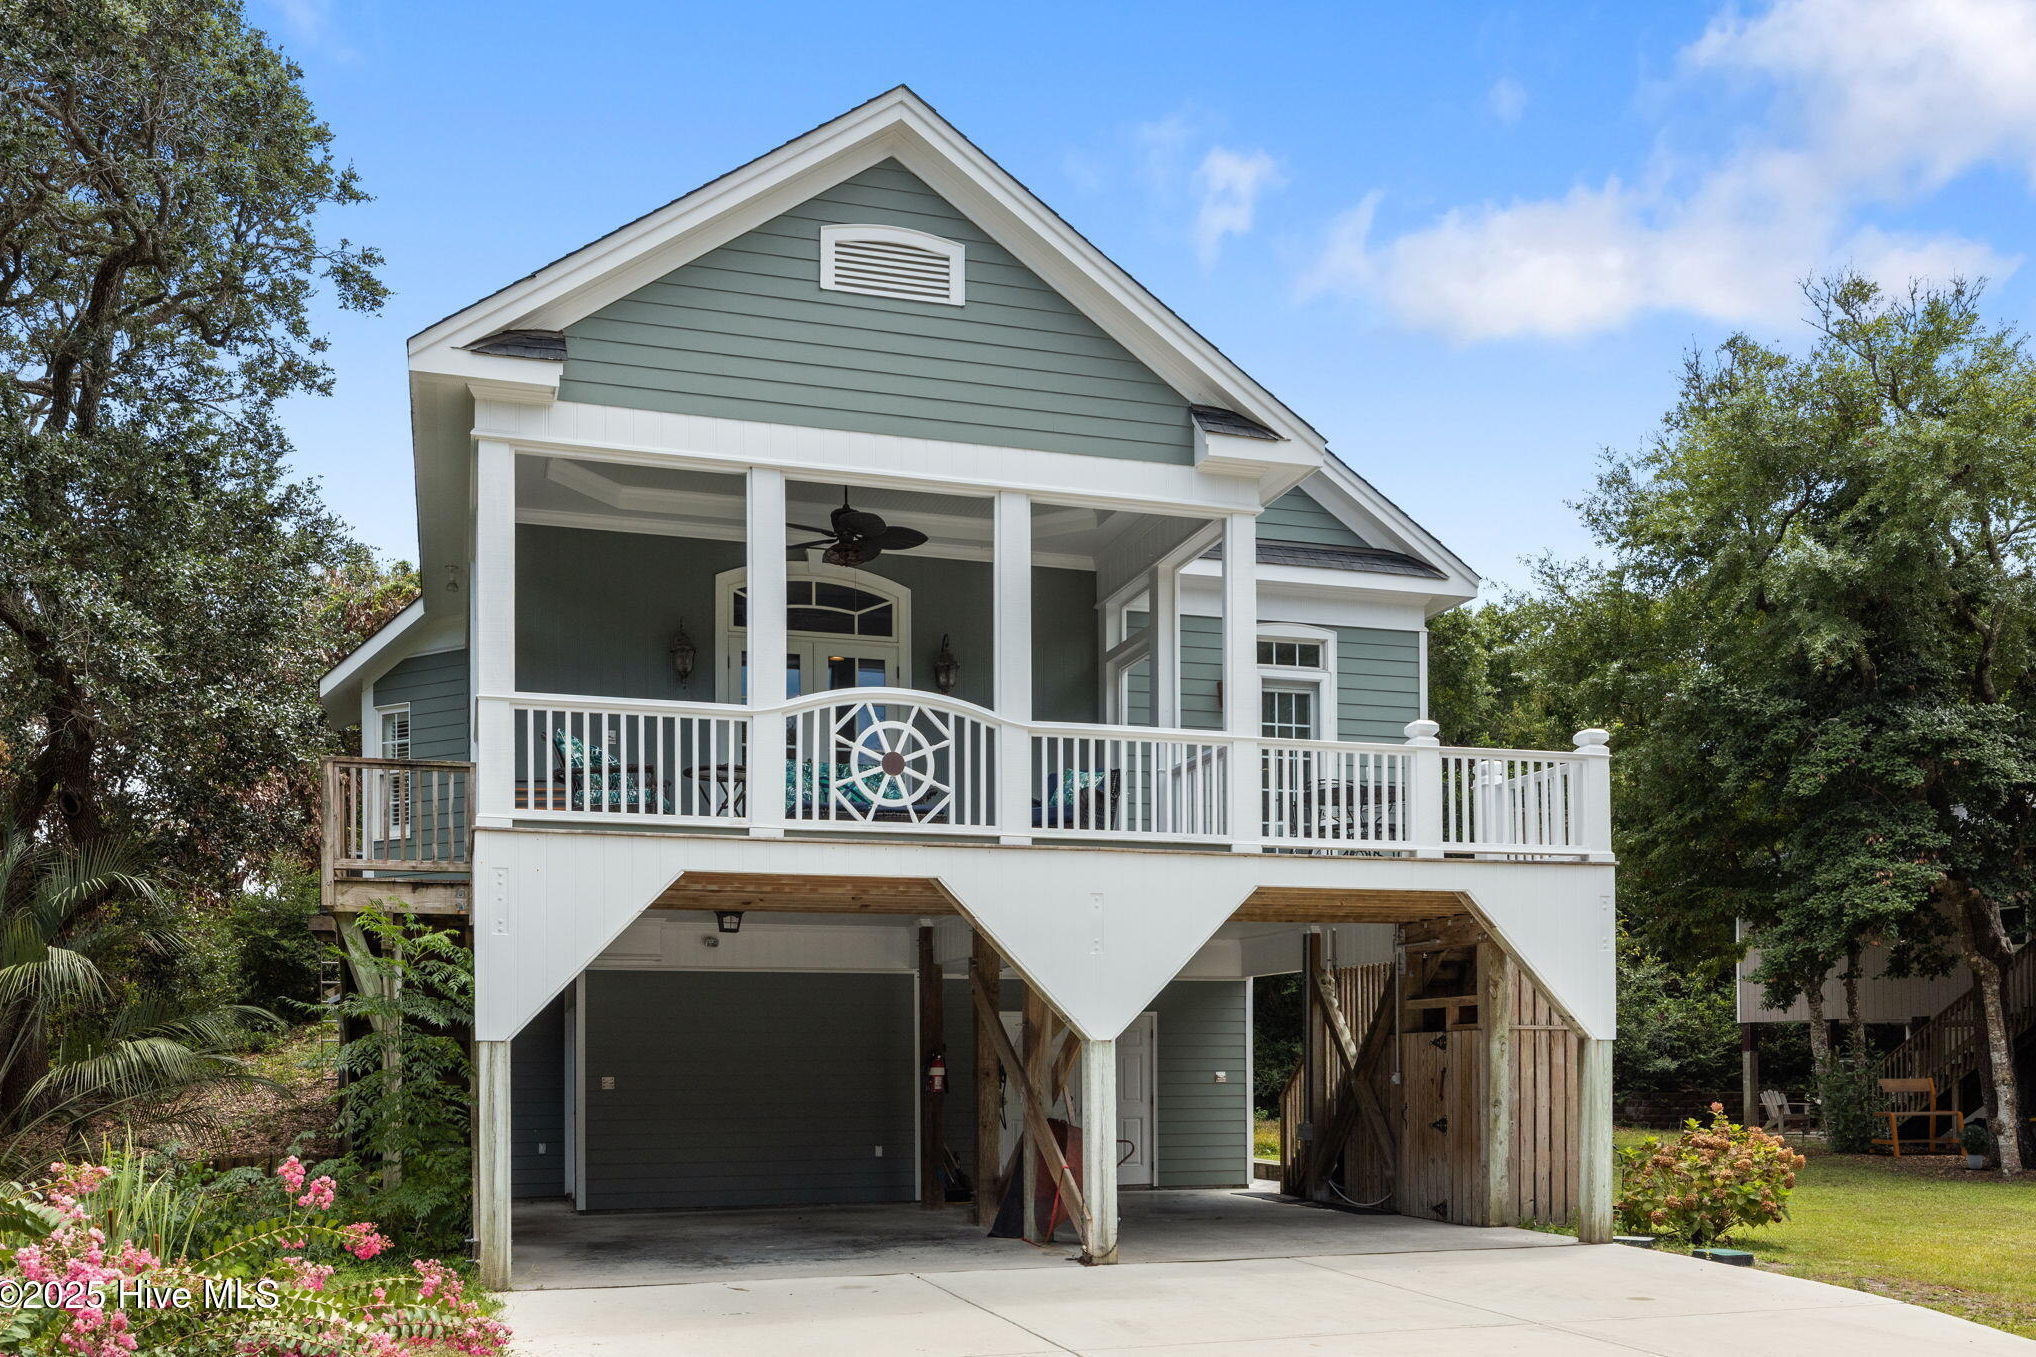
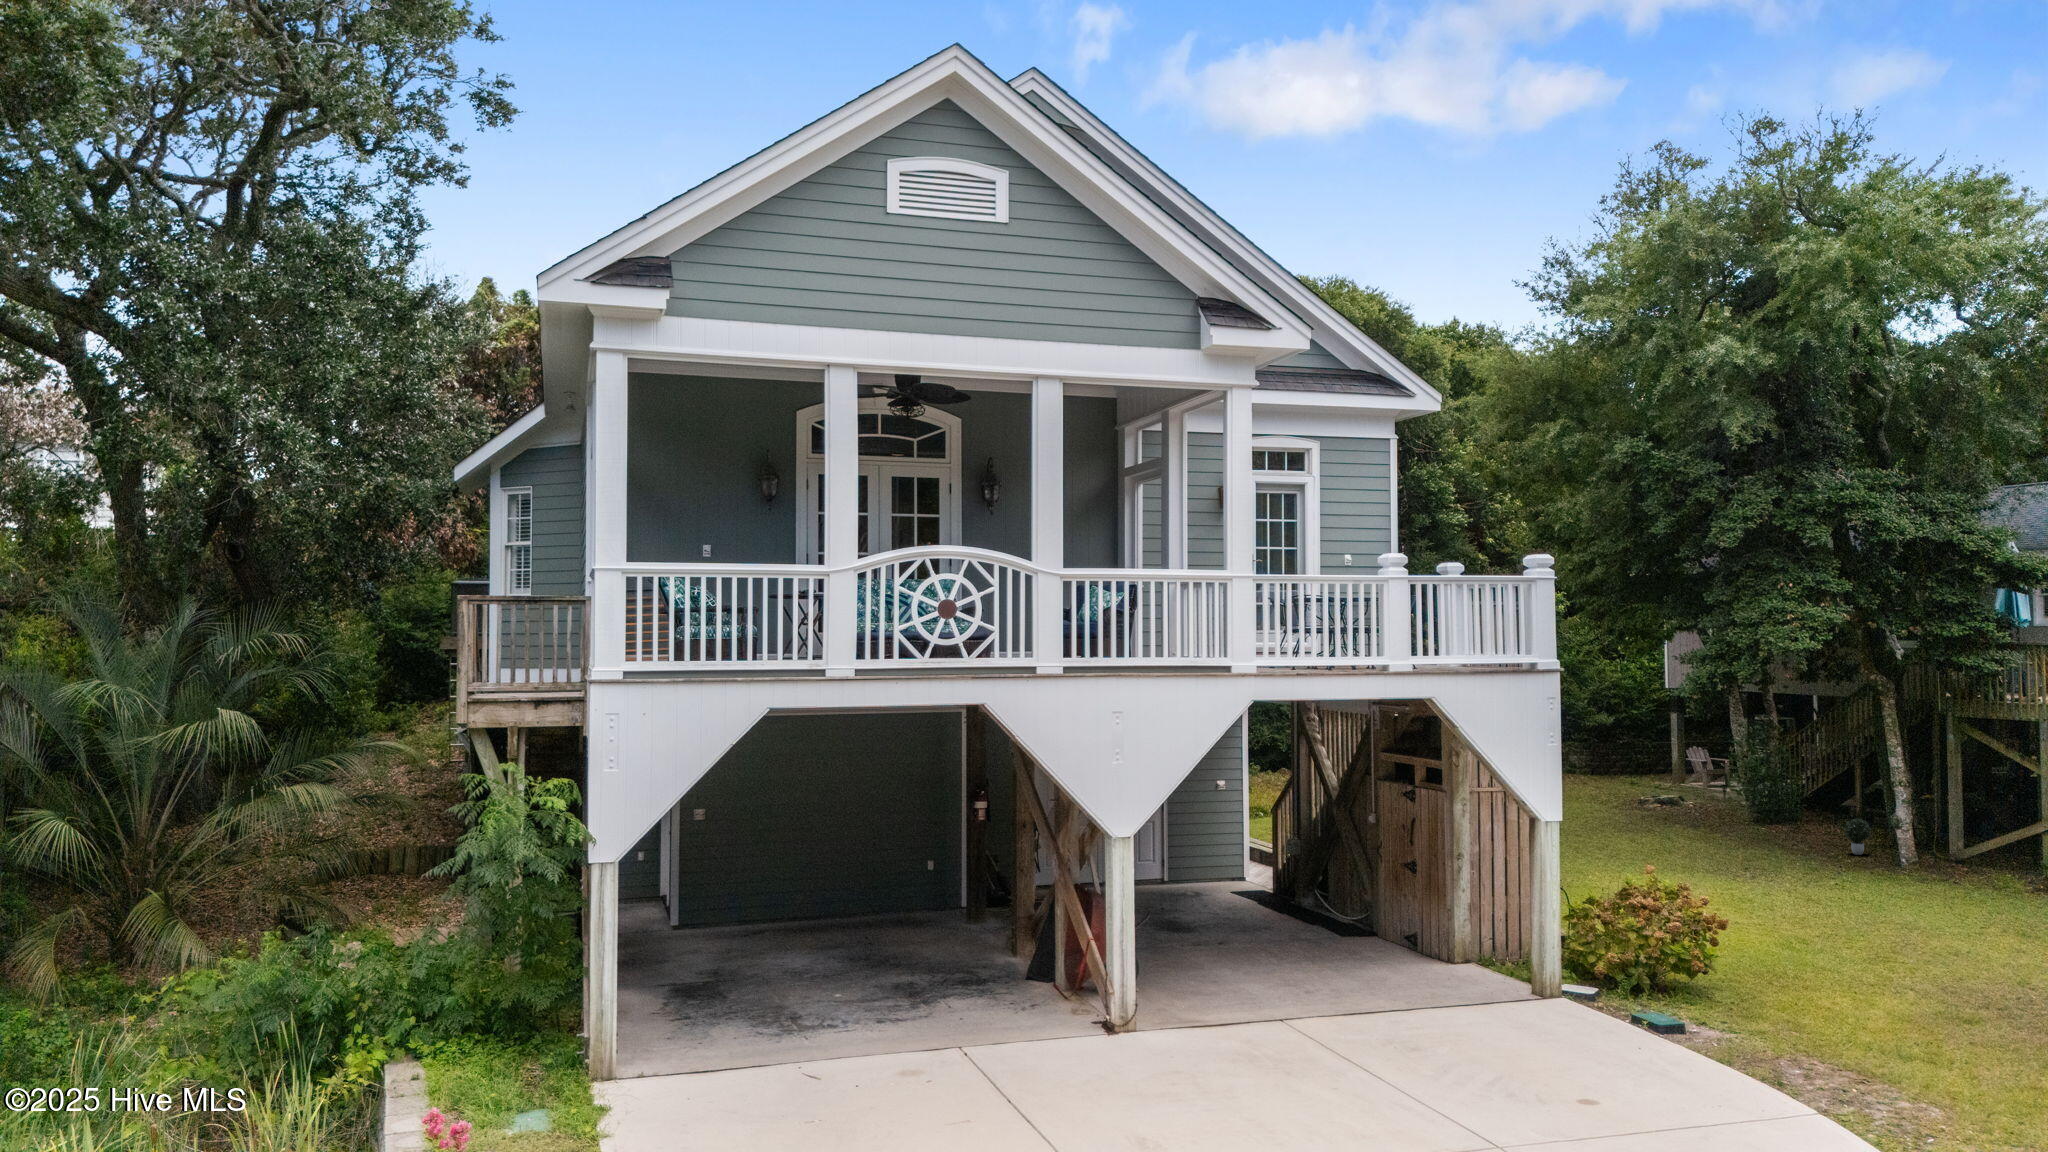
bench: present [1870,1078,1967,1157] -> none [1769,771,1852,840]

